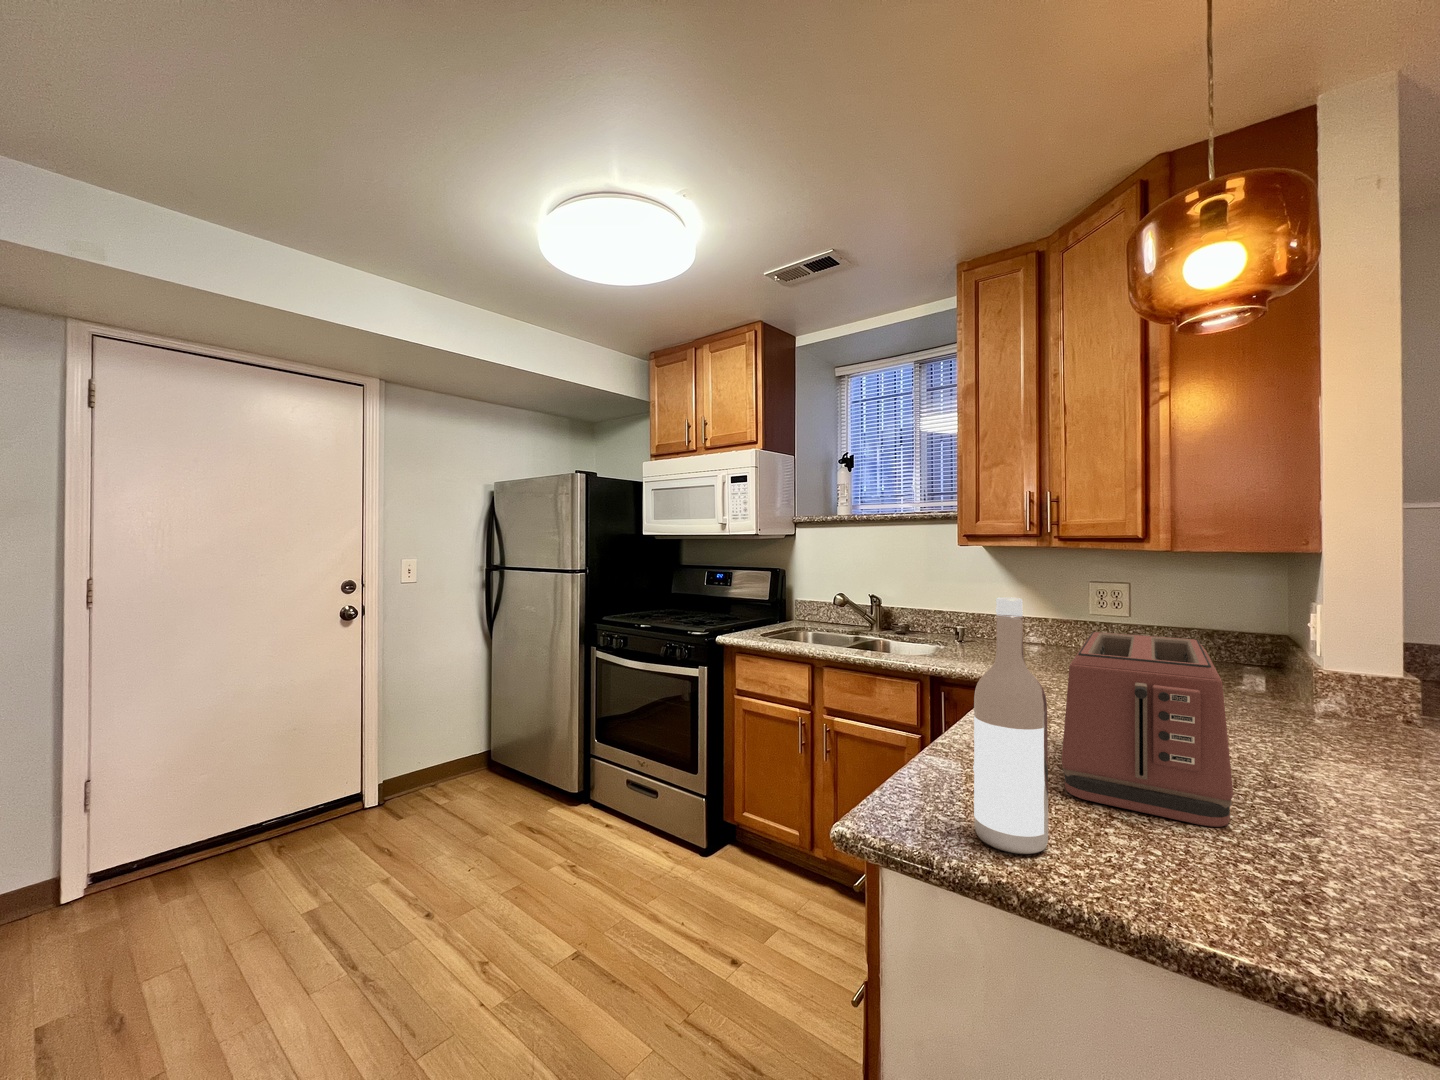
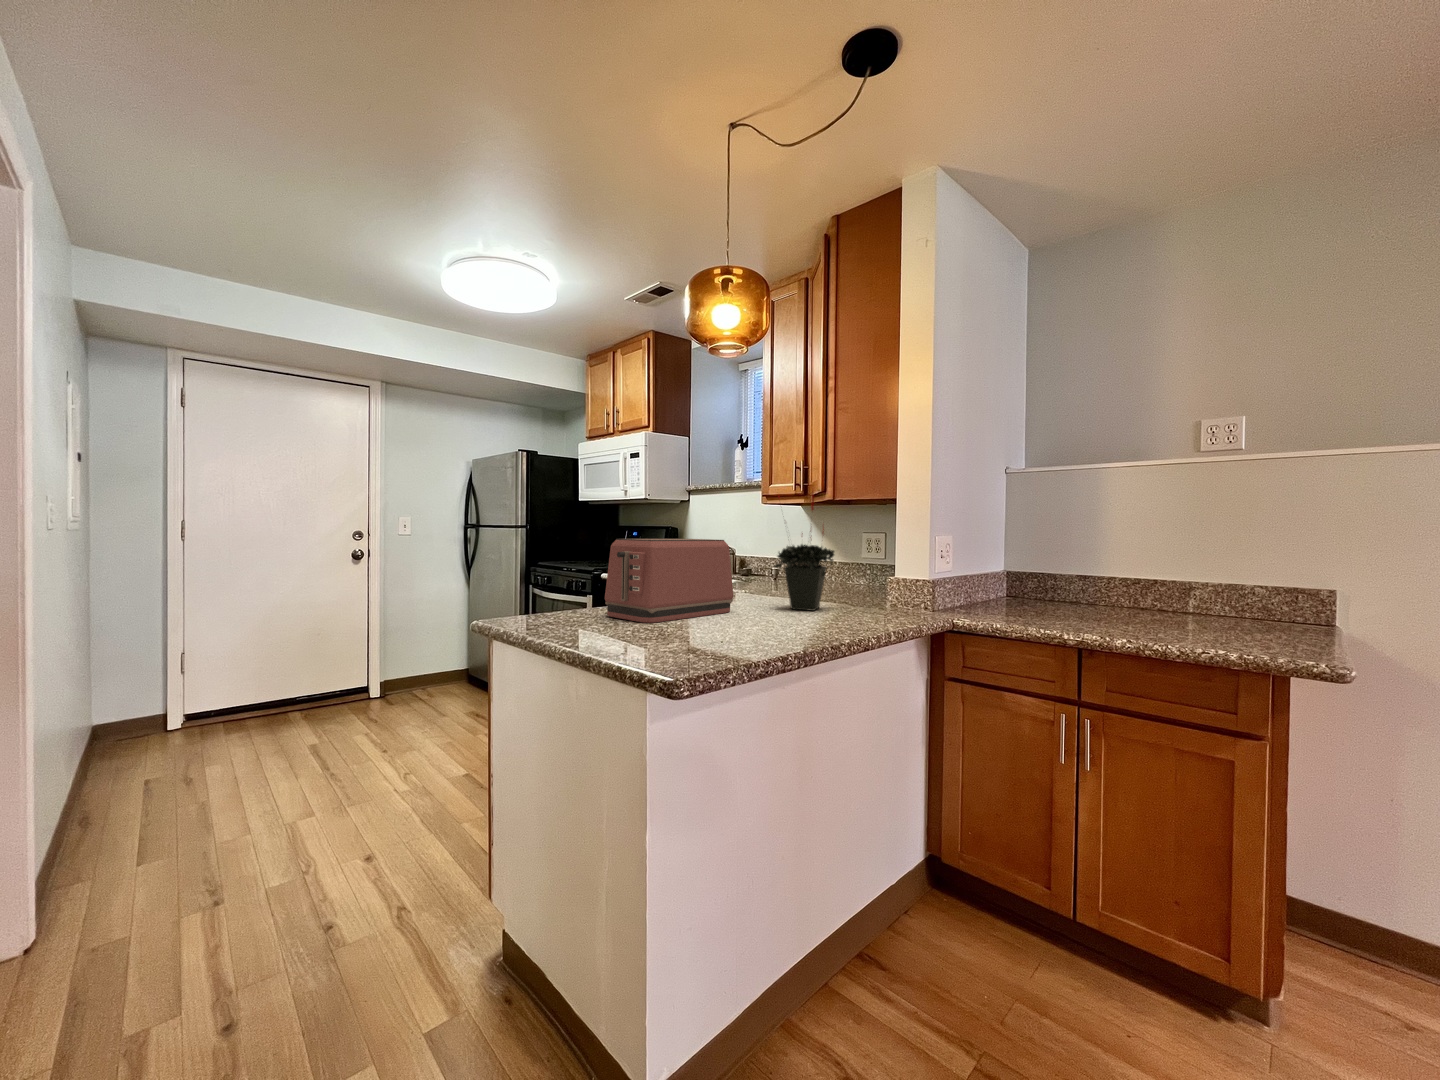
potted plant: none [1210,551,1352,747] -> present [775,491,834,611]
wine bottle: present [973,597,1048,854] -> none [516,500,551,624]

